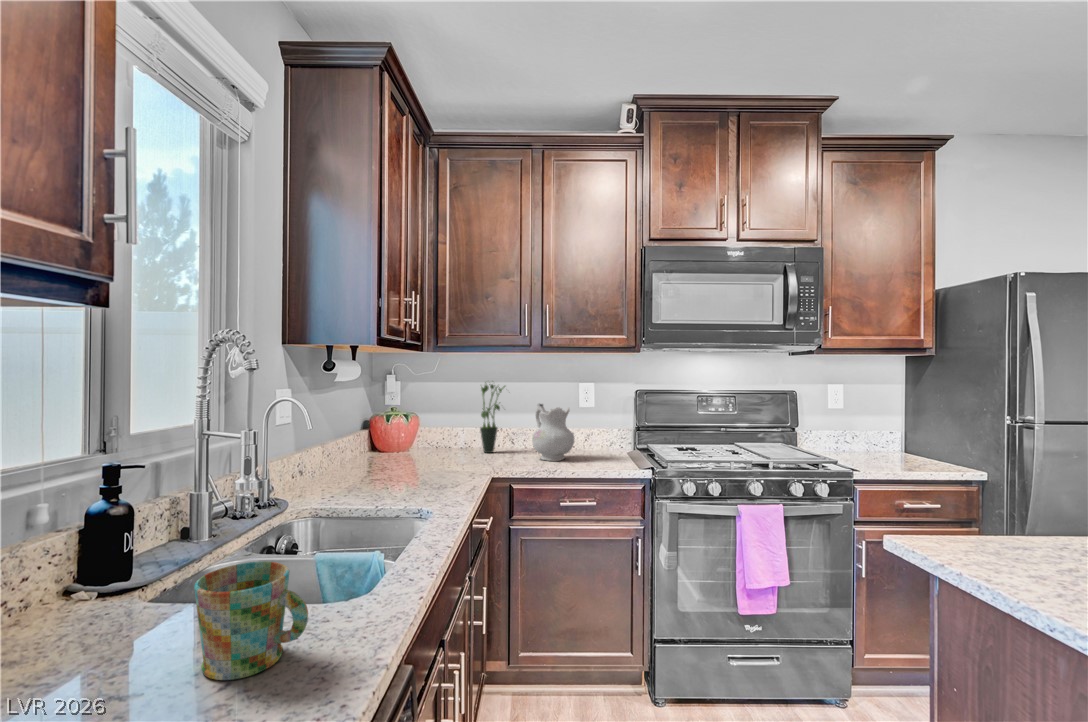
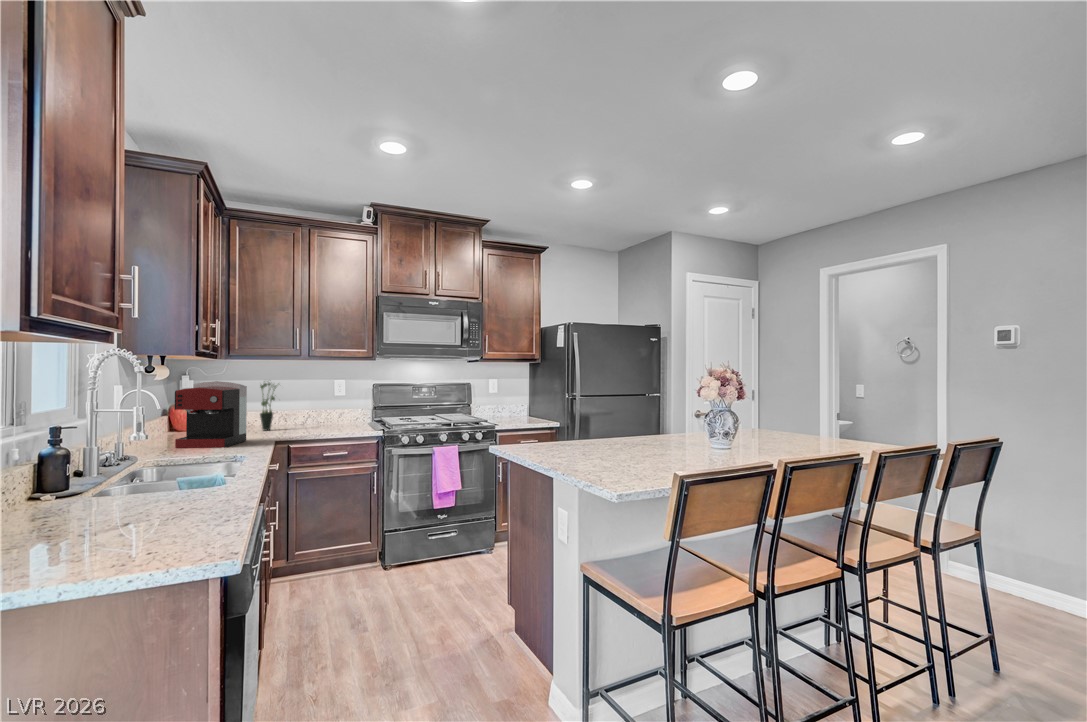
coffee maker: none [342,384,446,493] -> present [175,381,247,448]
ceramic pitcher: present [532,404,574,461] -> none [301,394,332,432]
mug: present [194,562,308,680] -> none [193,447,240,484]

